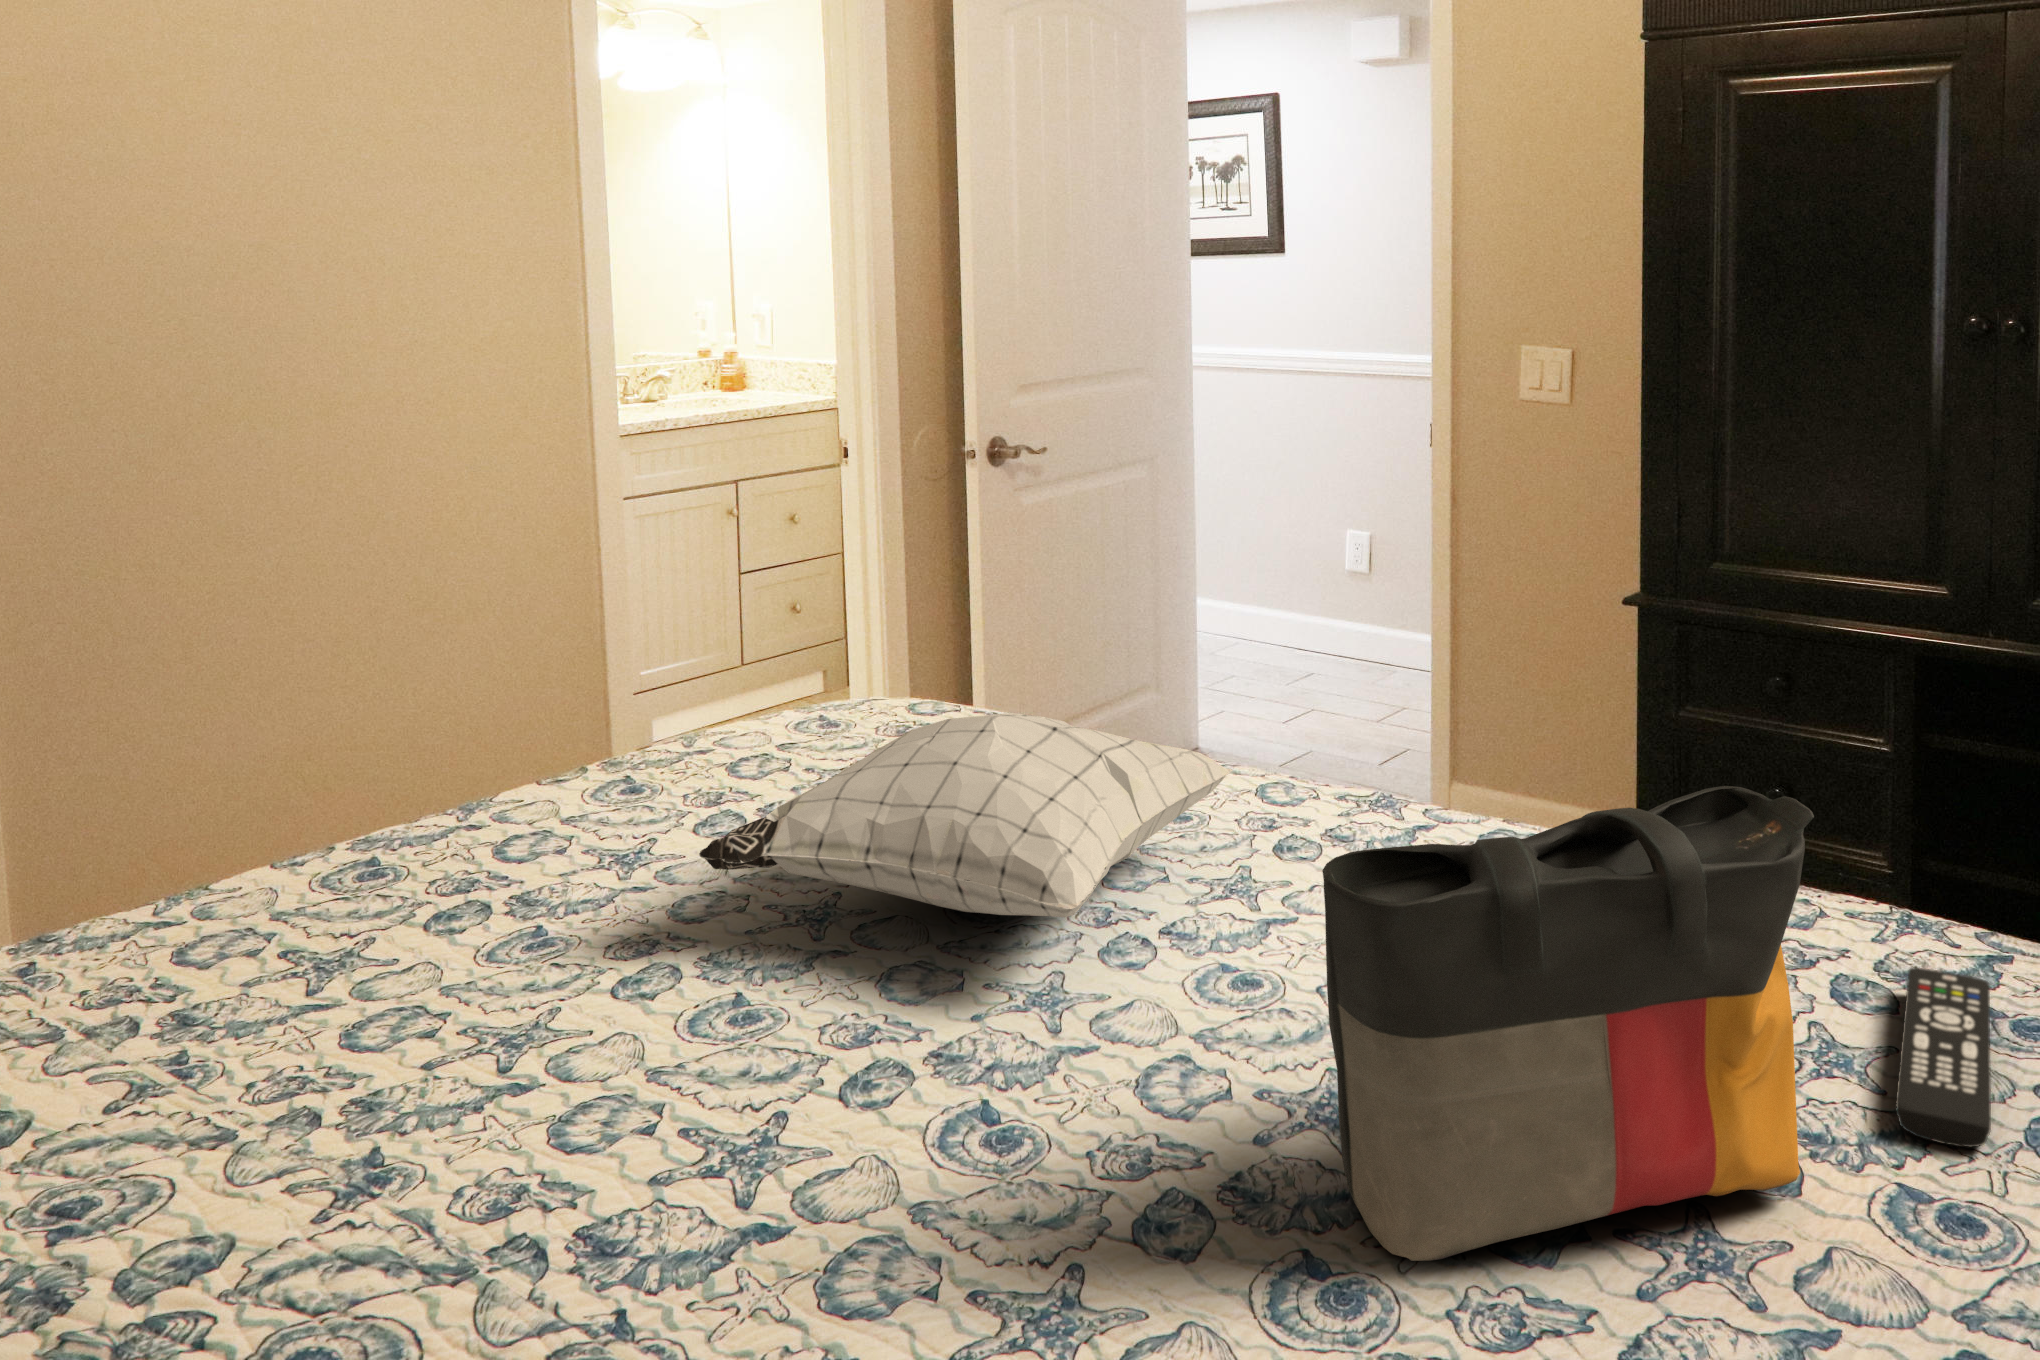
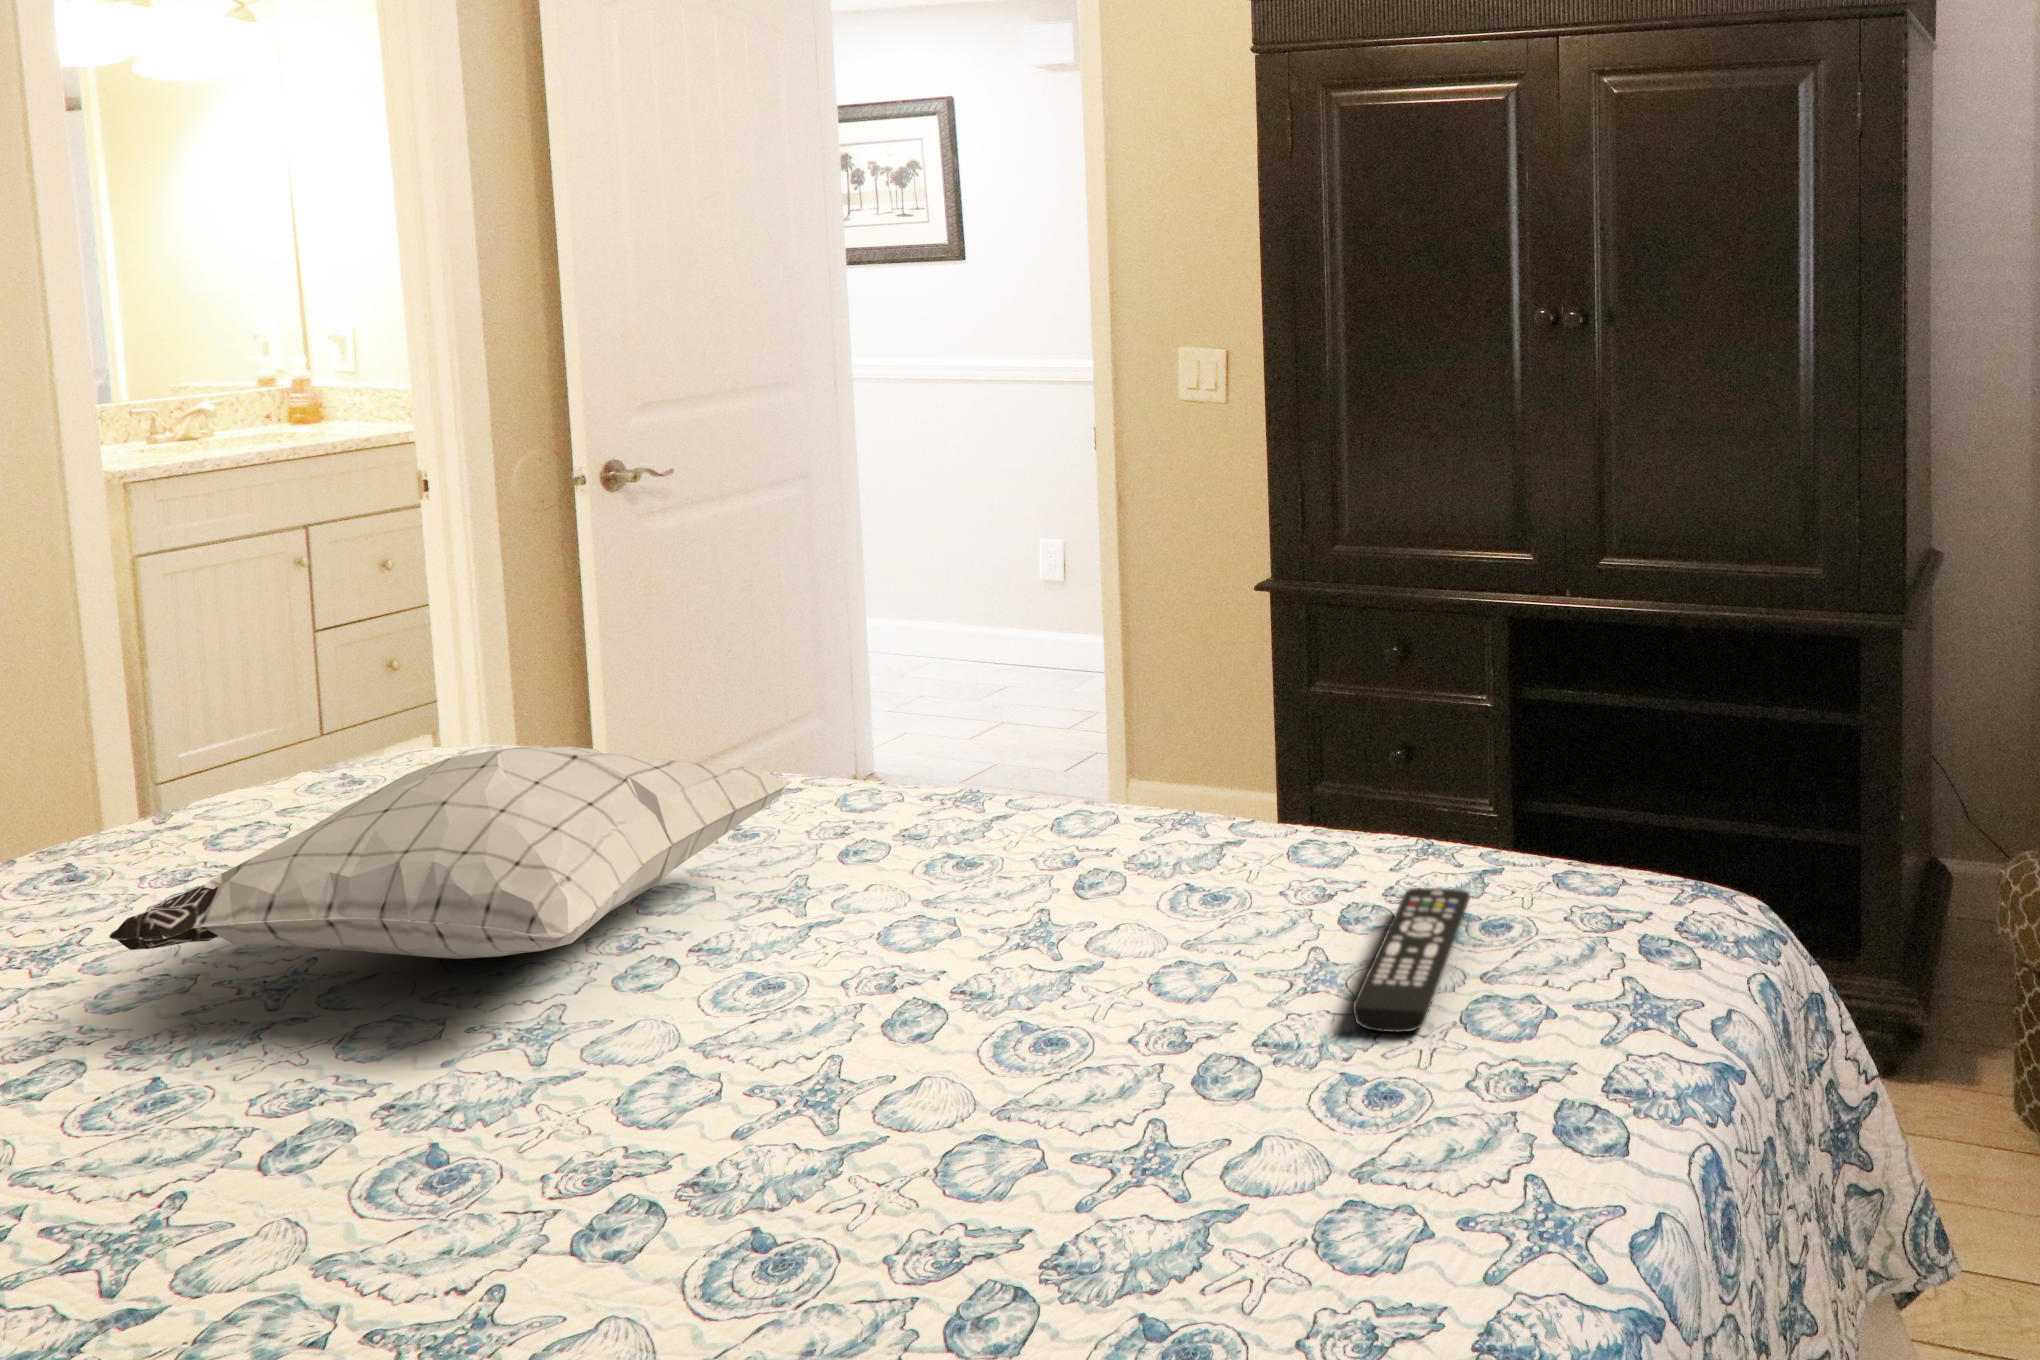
tote bag: present [1322,786,1814,1261] -> none [763,740,1256,1214]

